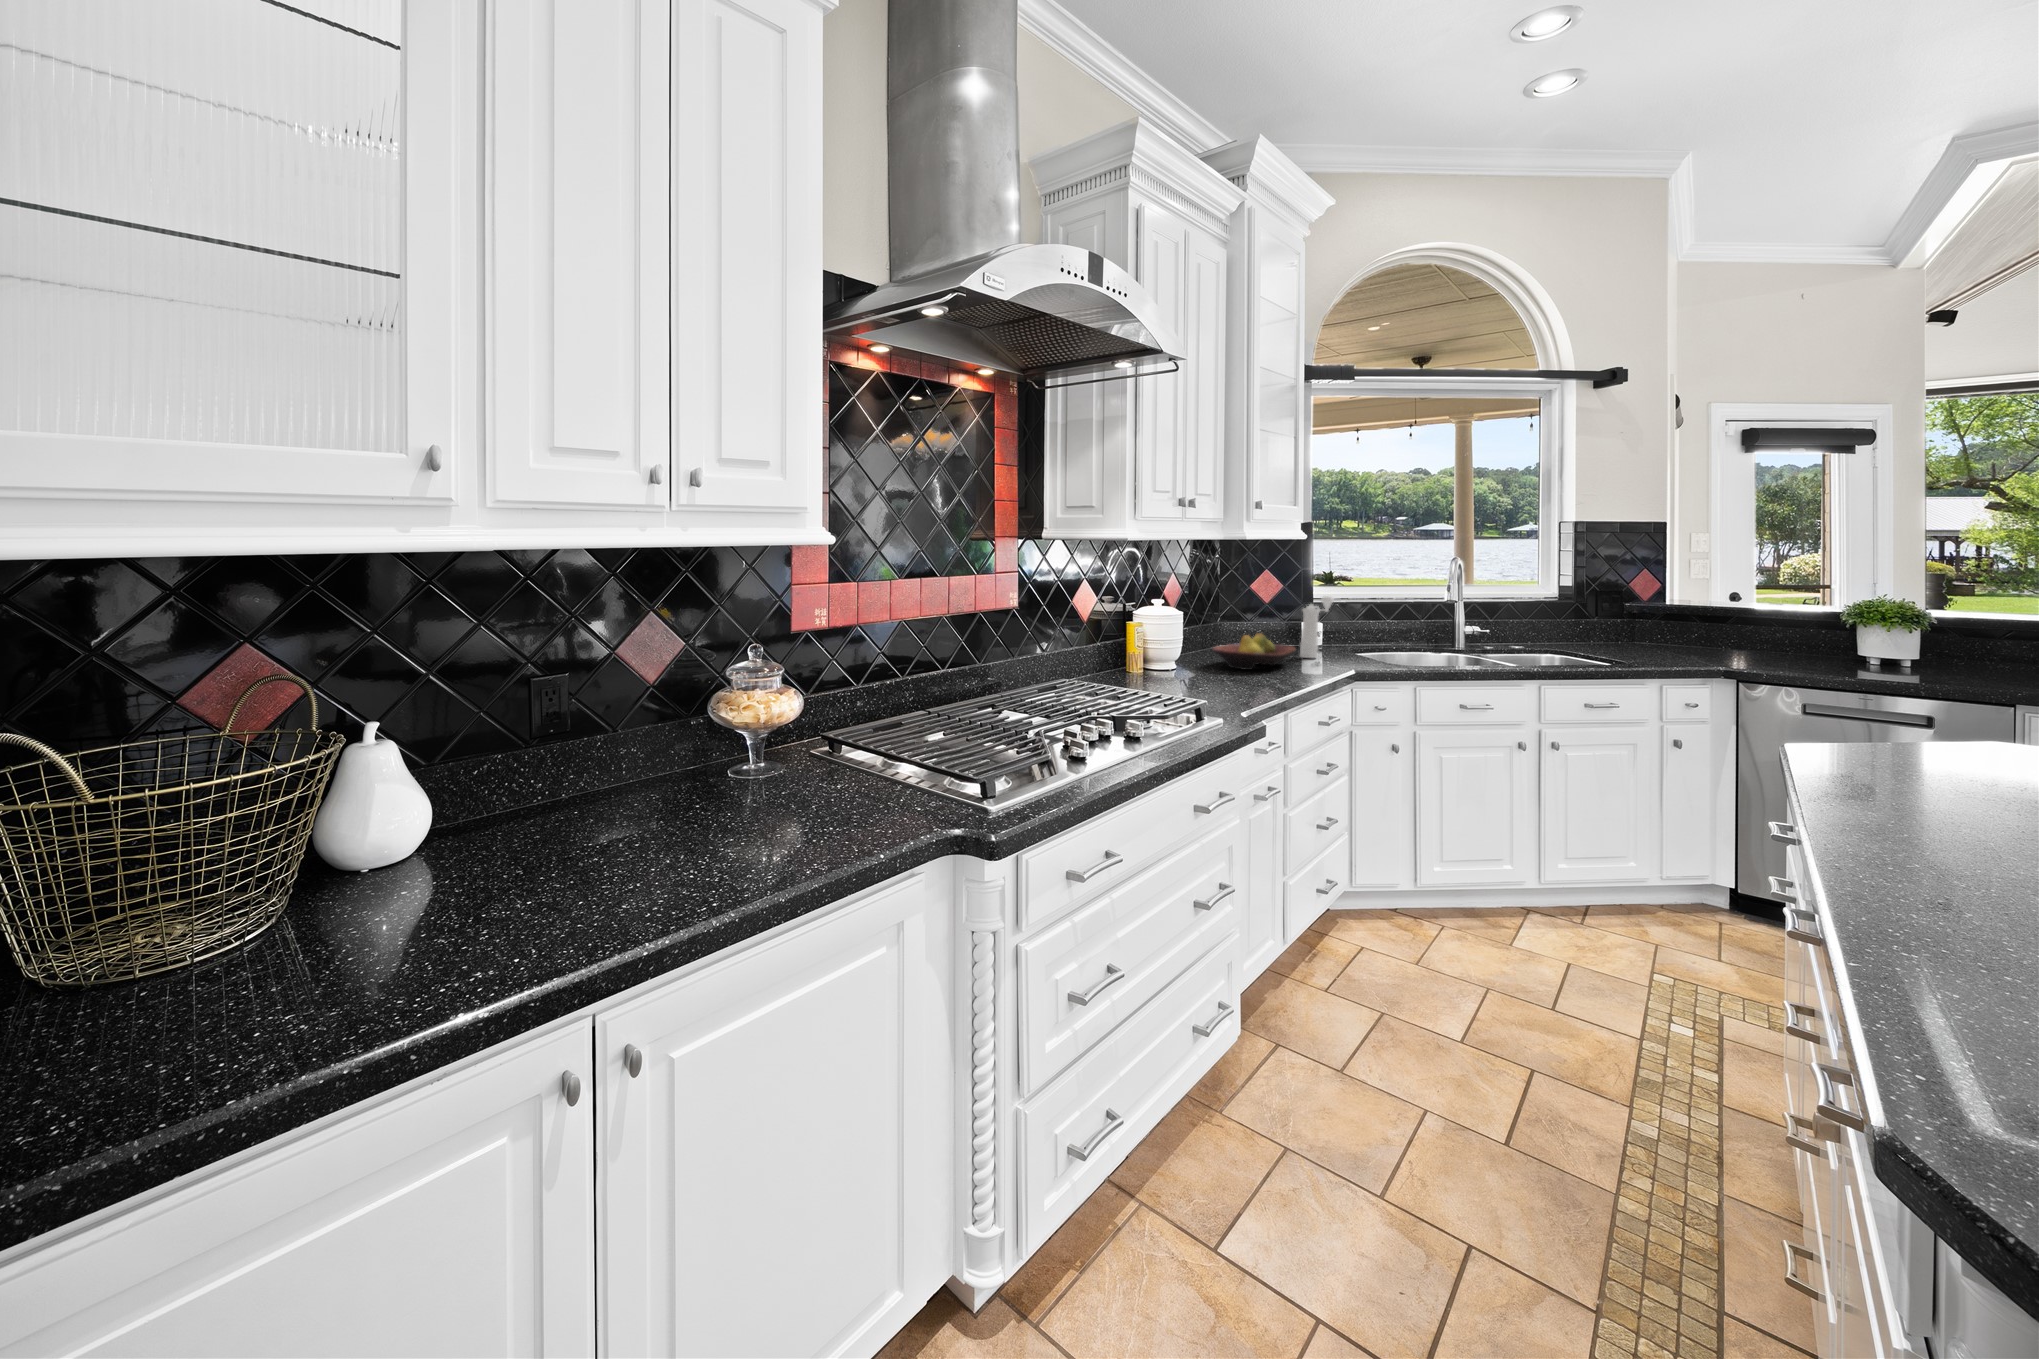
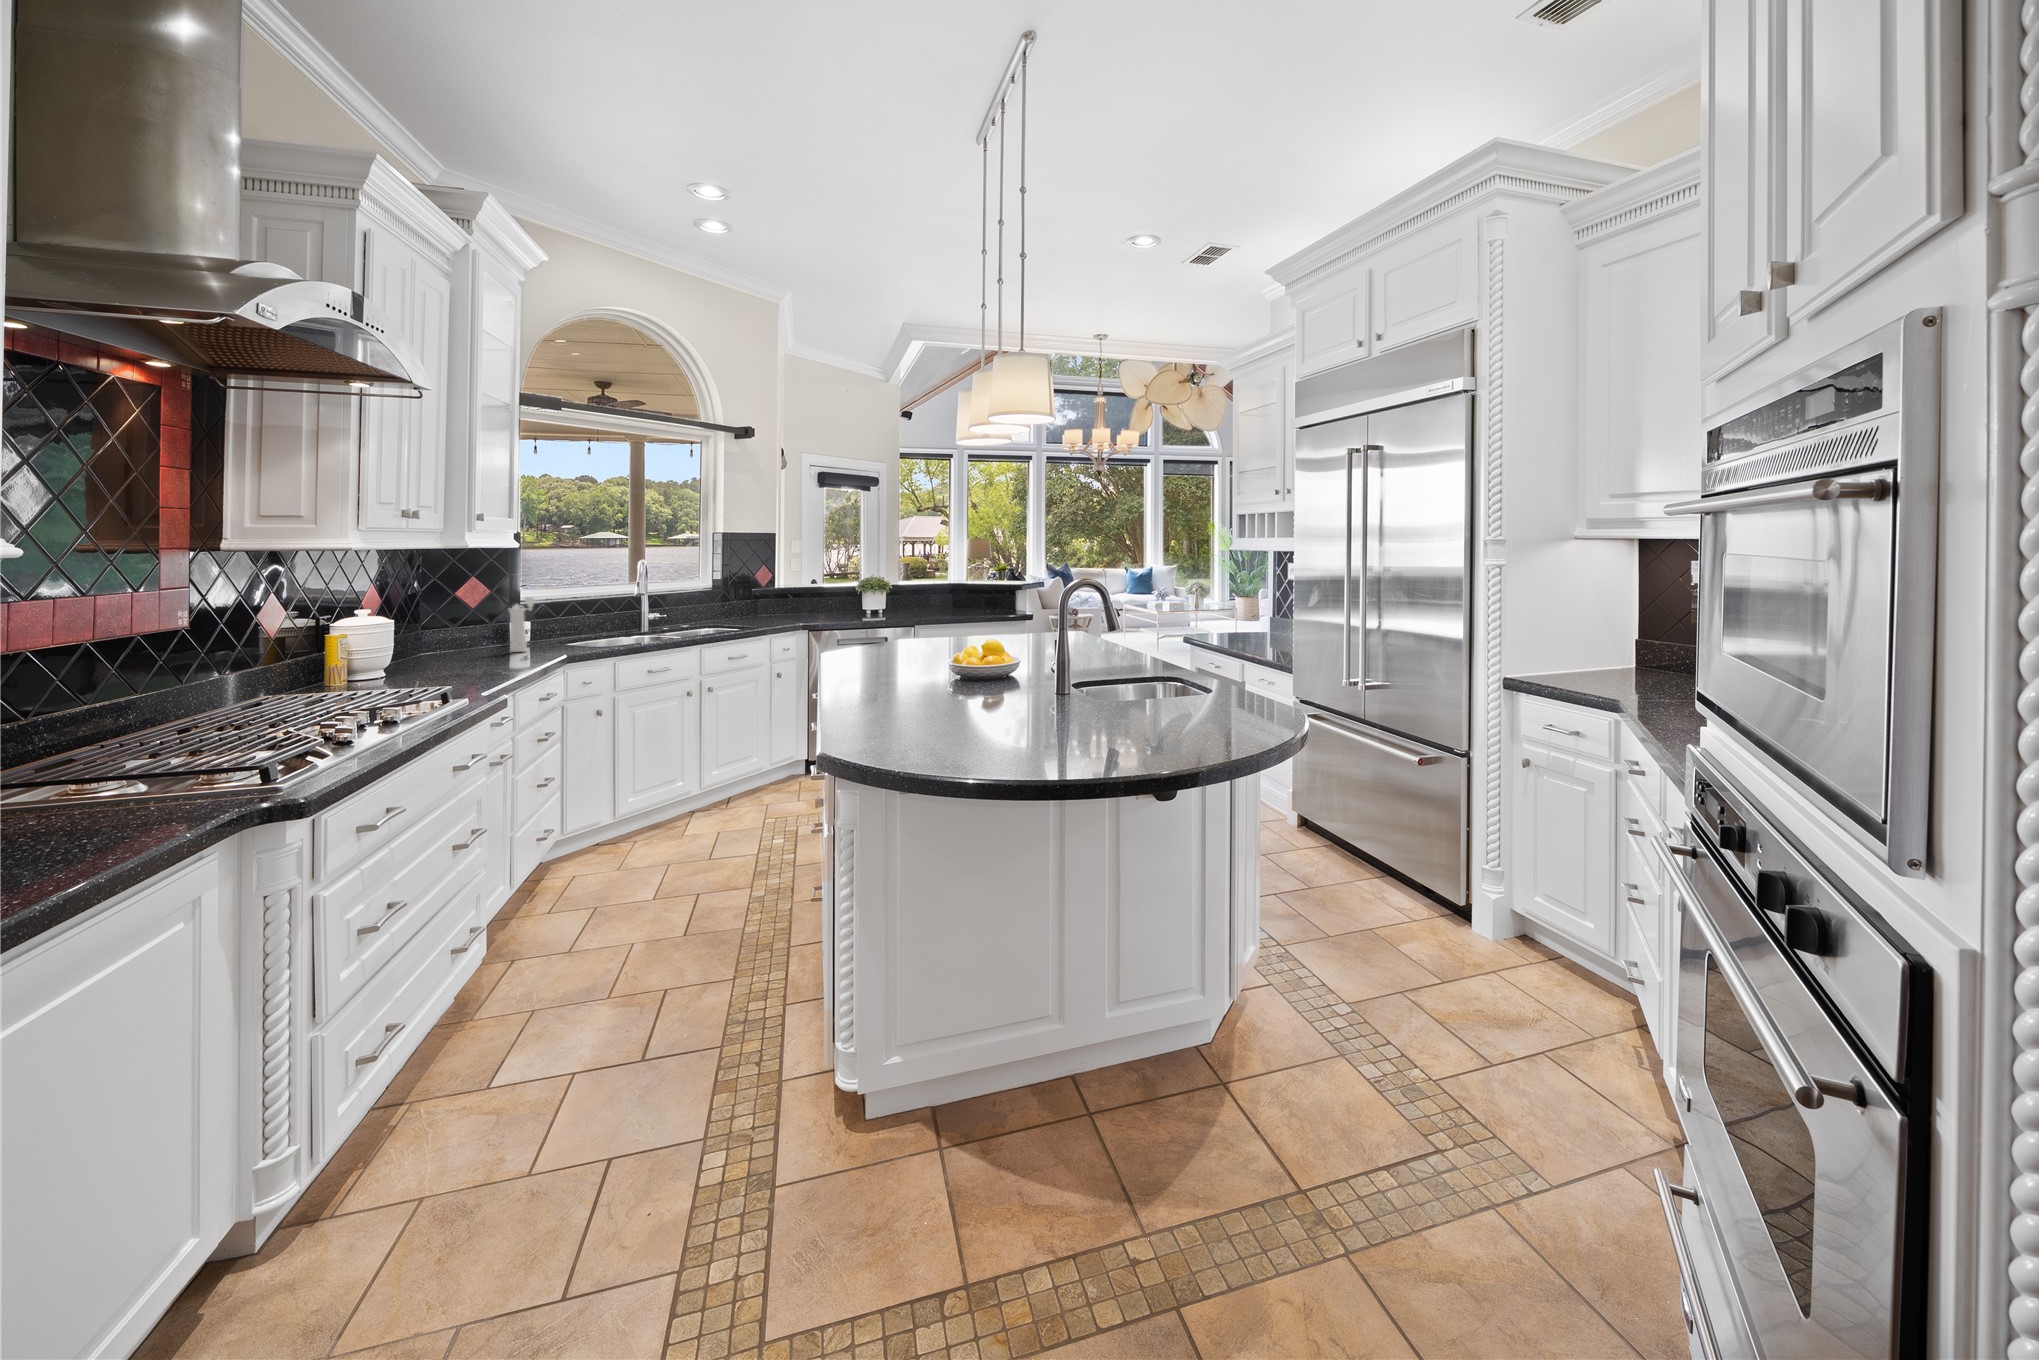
fruit bowl: present [1212,633,1296,670] -> none [425,633,509,666]

